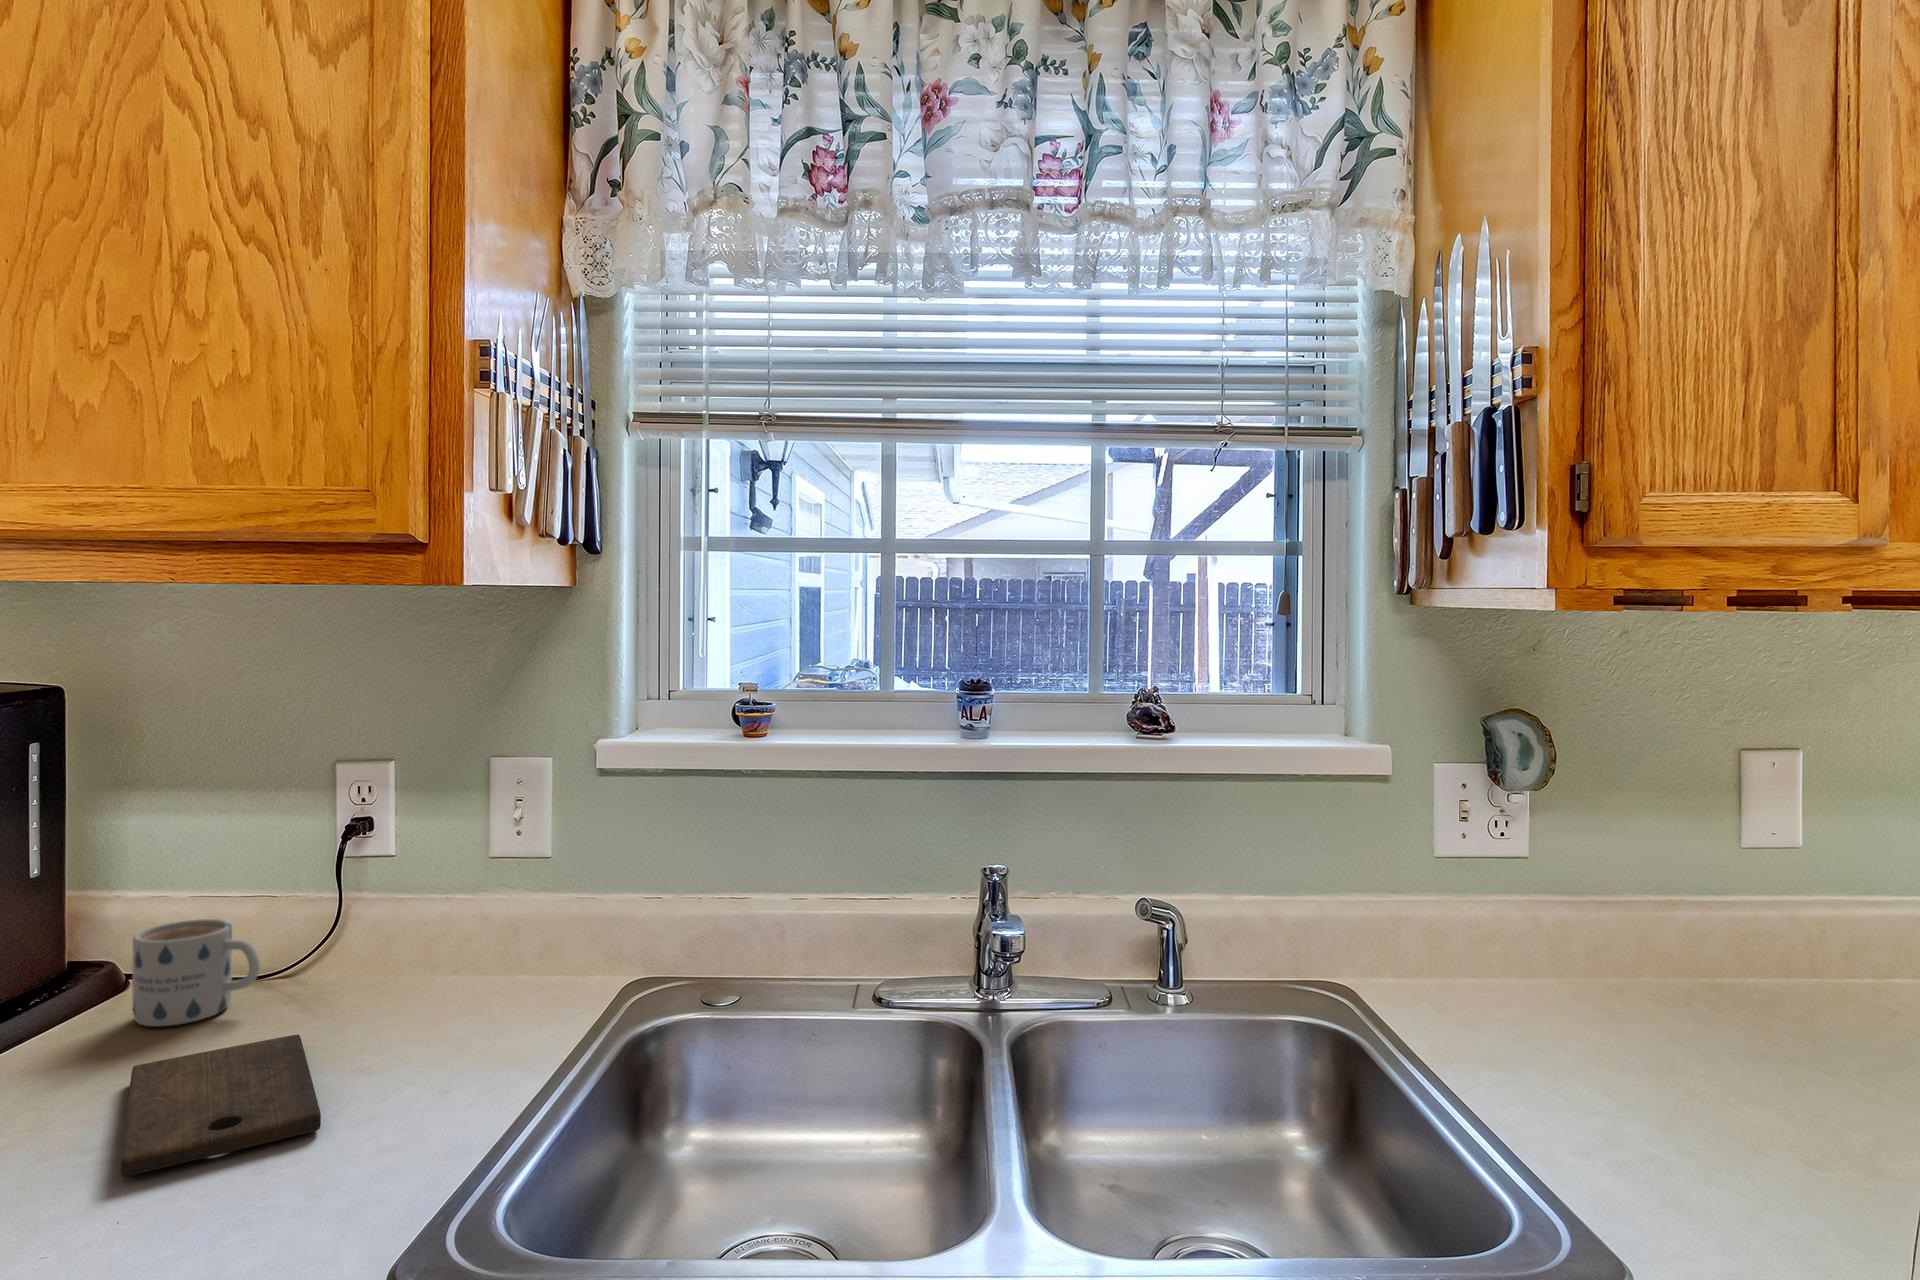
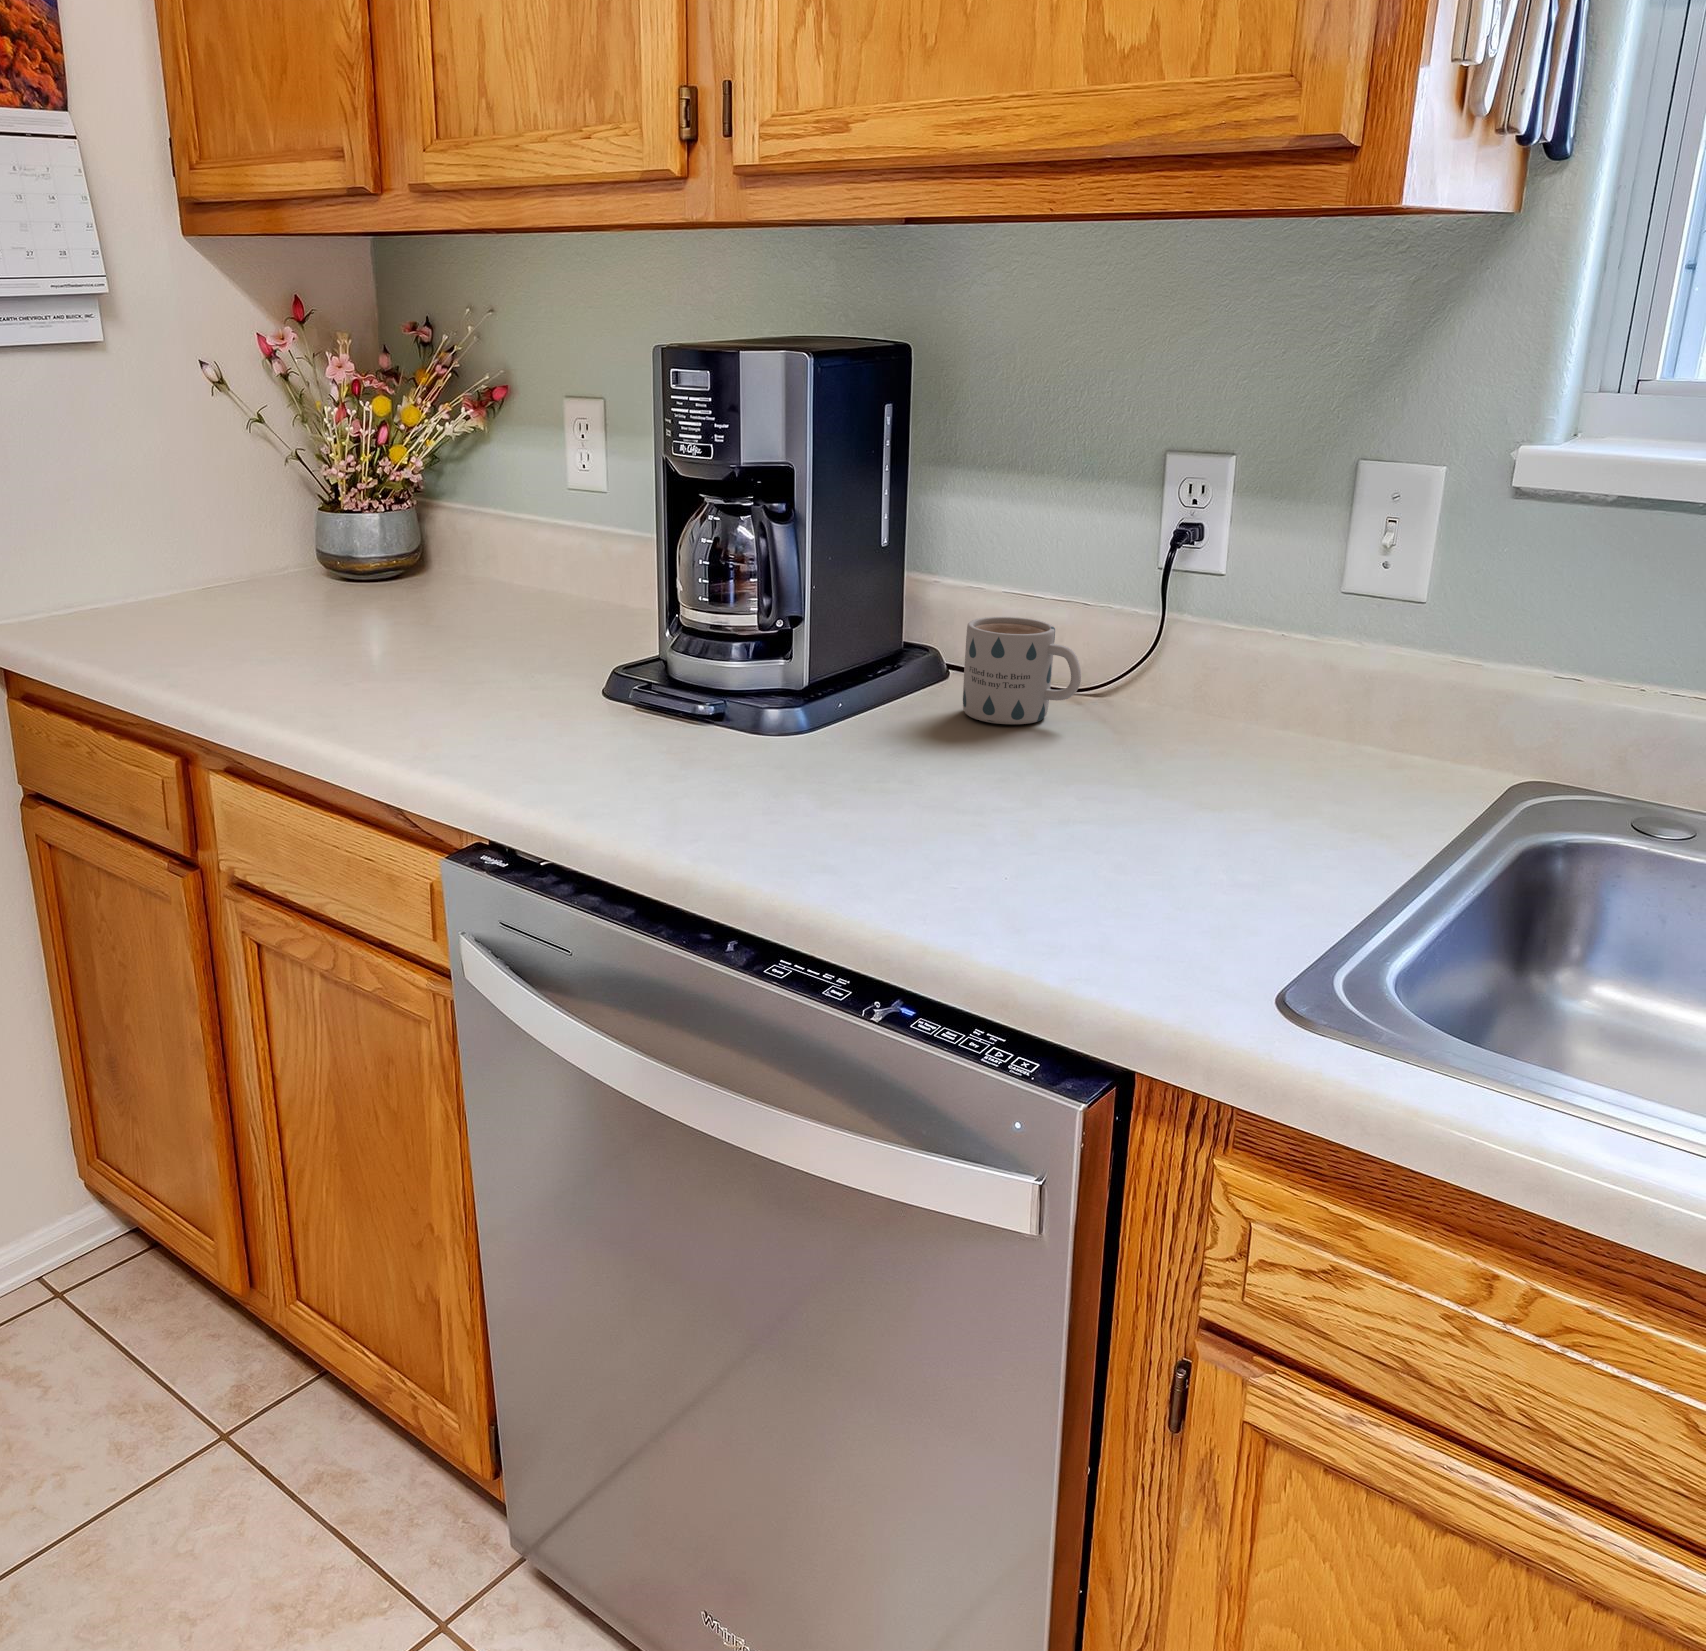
cutting board: present [121,1035,321,1177] -> none [977,751,1166,852]

